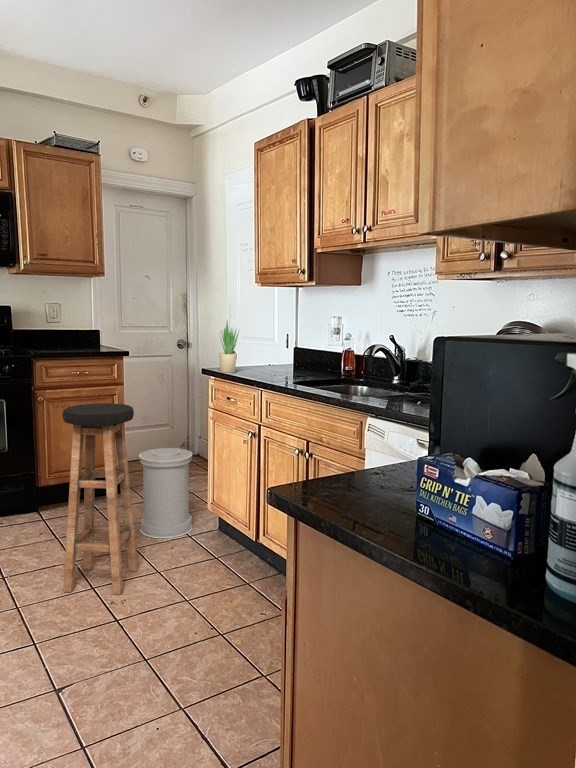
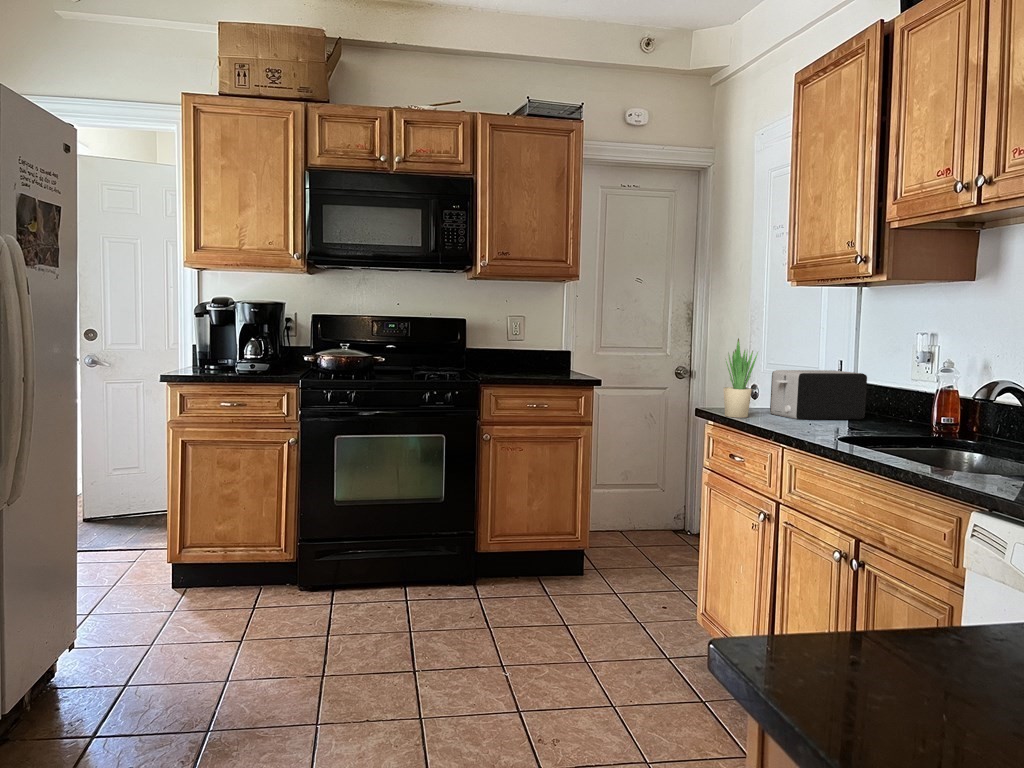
toaster: none [247,340,304,372] -> present [770,370,867,420]
bar stool: present [62,403,138,595] -> none [481,450,588,729]
trash can: present [139,448,192,538] -> none [598,521,679,655]

